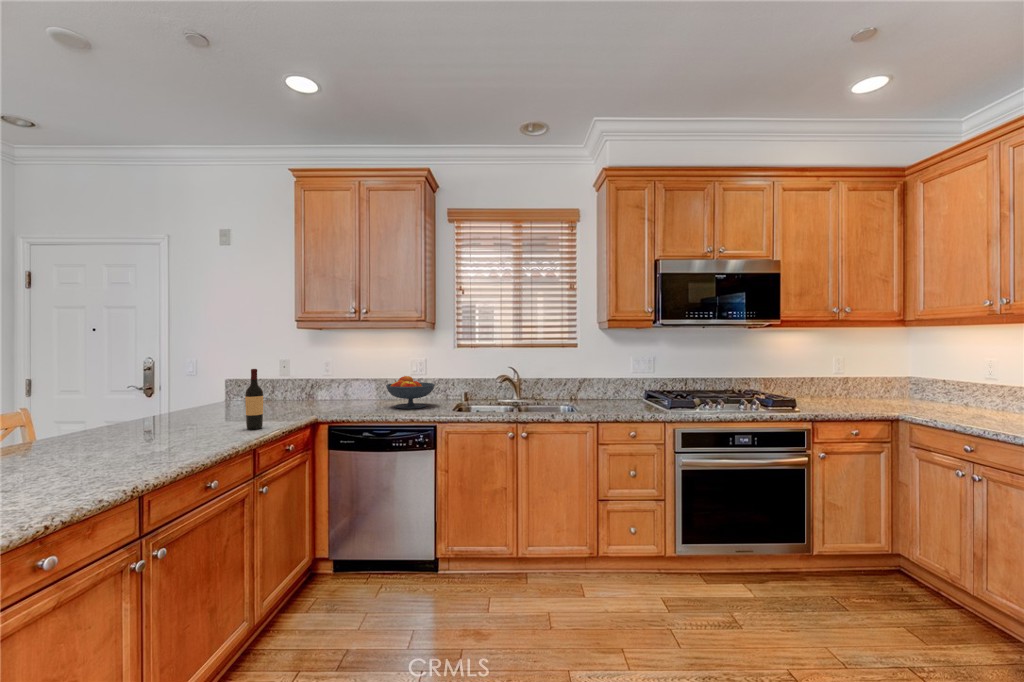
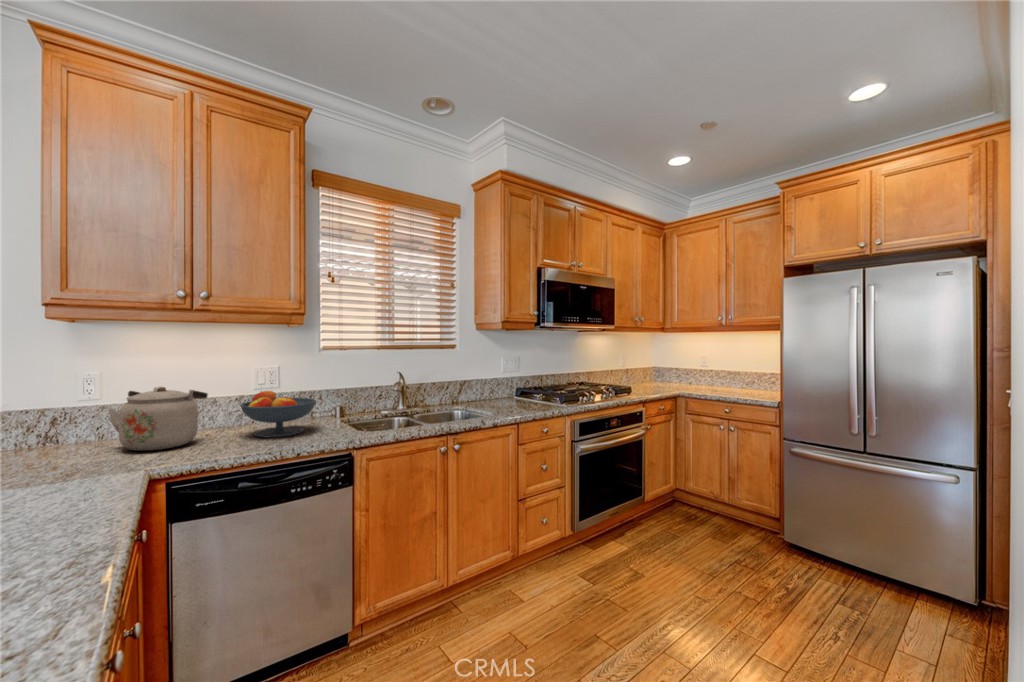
wine bottle: present [245,369,263,430] -> none [43,397,89,522]
kettle: none [326,369,374,407] -> present [108,387,208,451]

